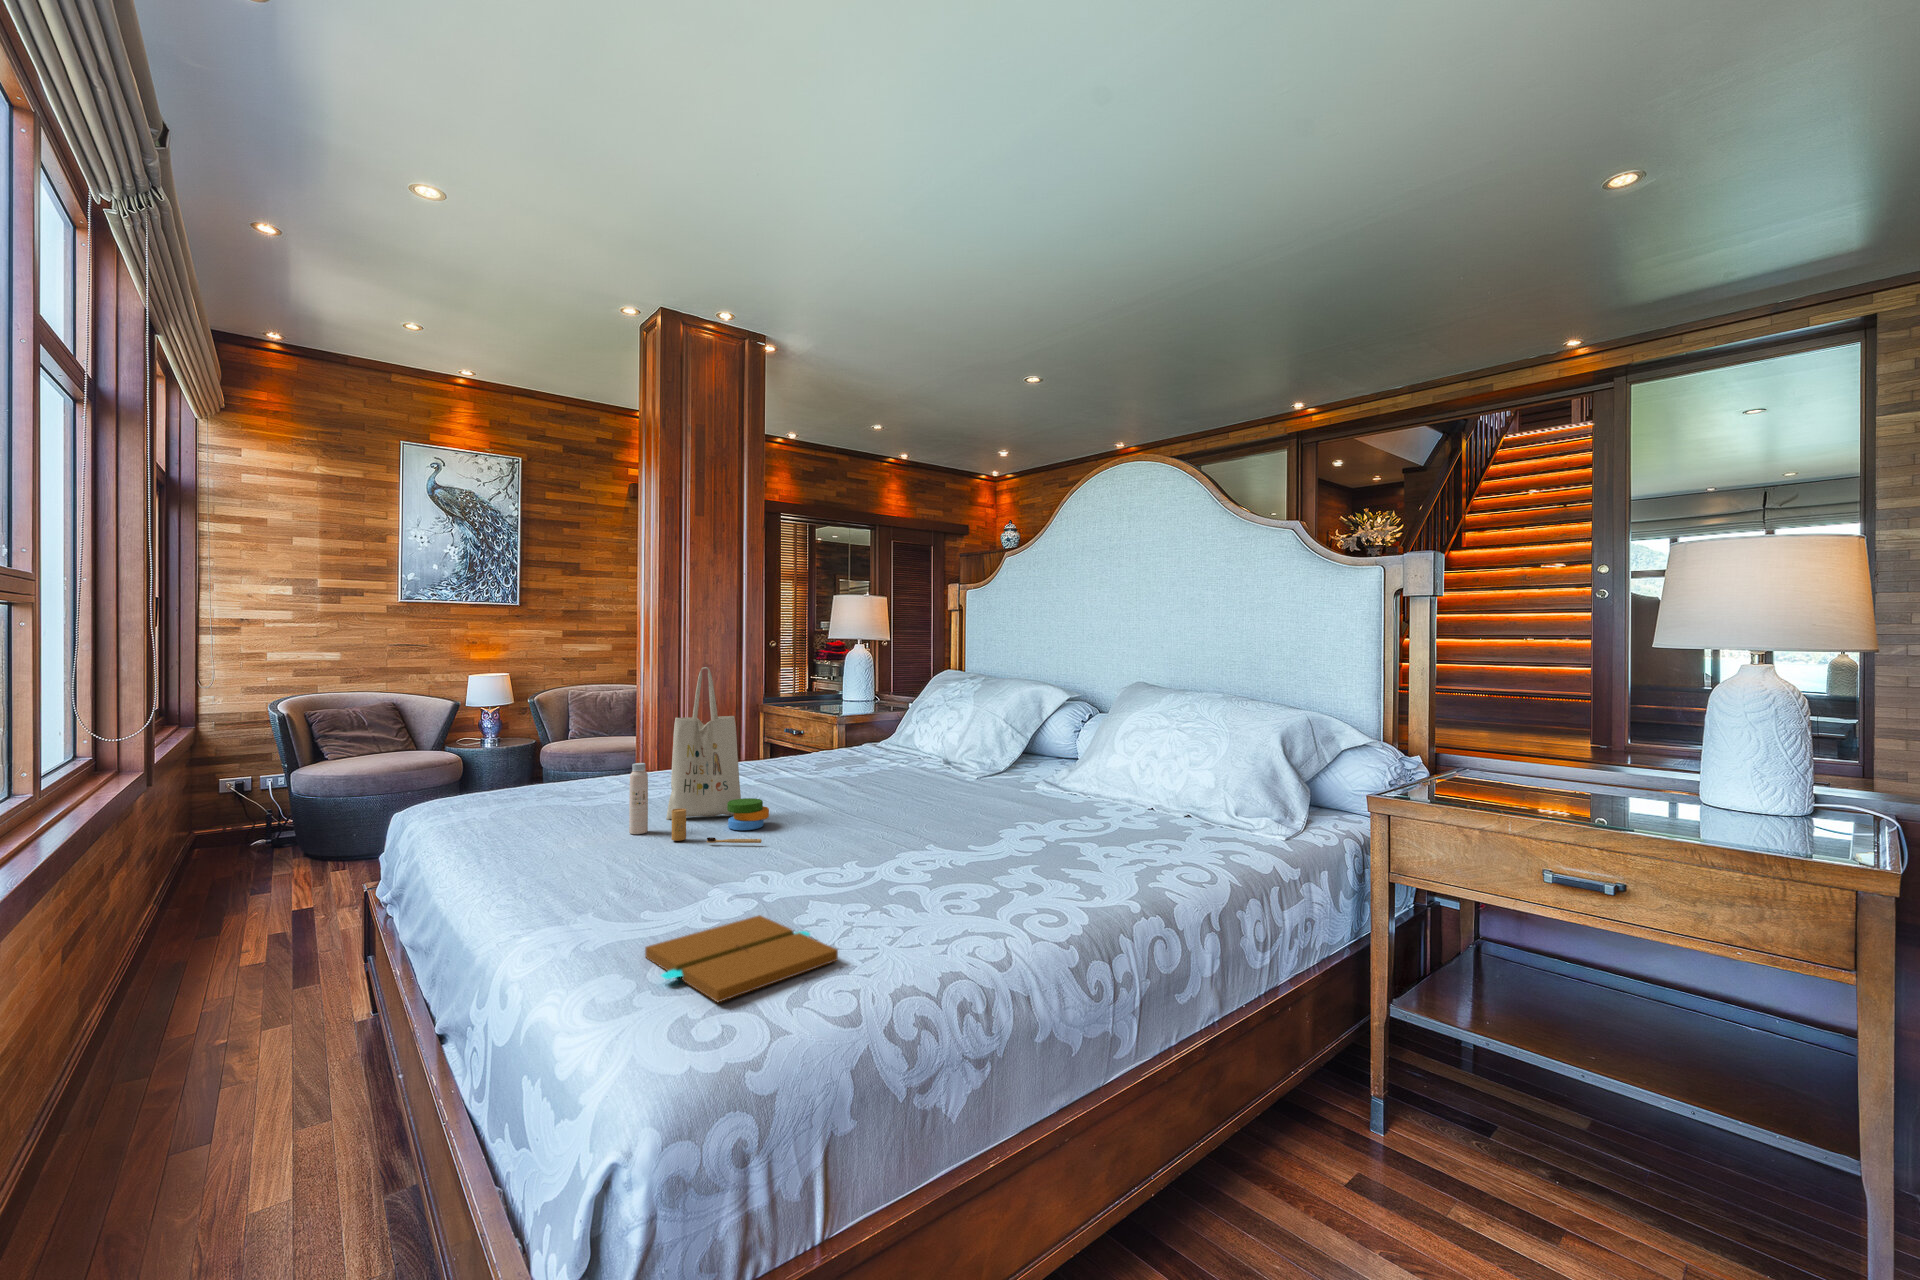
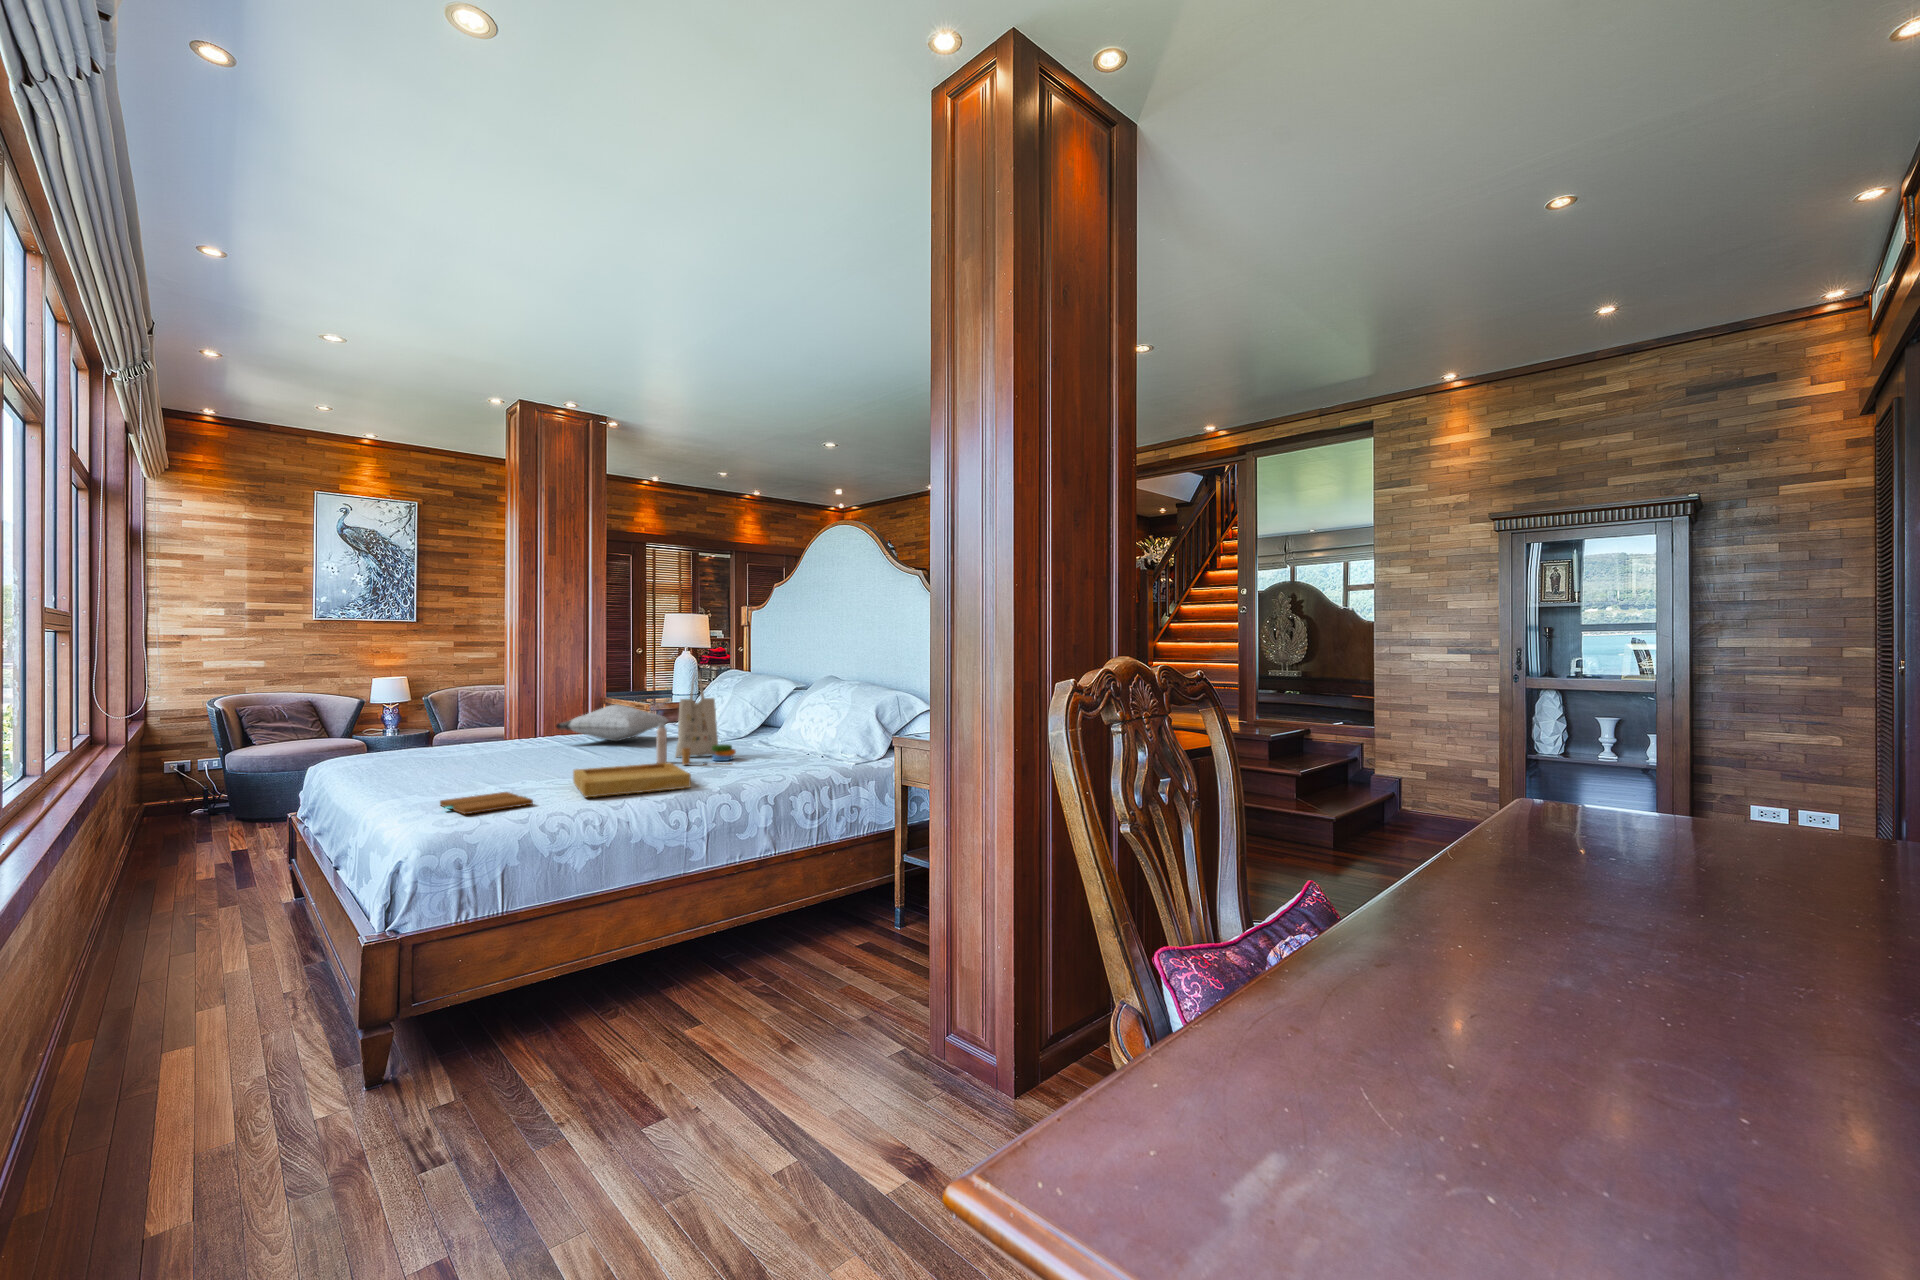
tote bag: present [629,667,769,843] -> present [656,673,736,765]
pillow: none [749,721,905,777] -> present [556,705,668,741]
tray: none [853,837,1100,938] -> present [573,763,691,797]

